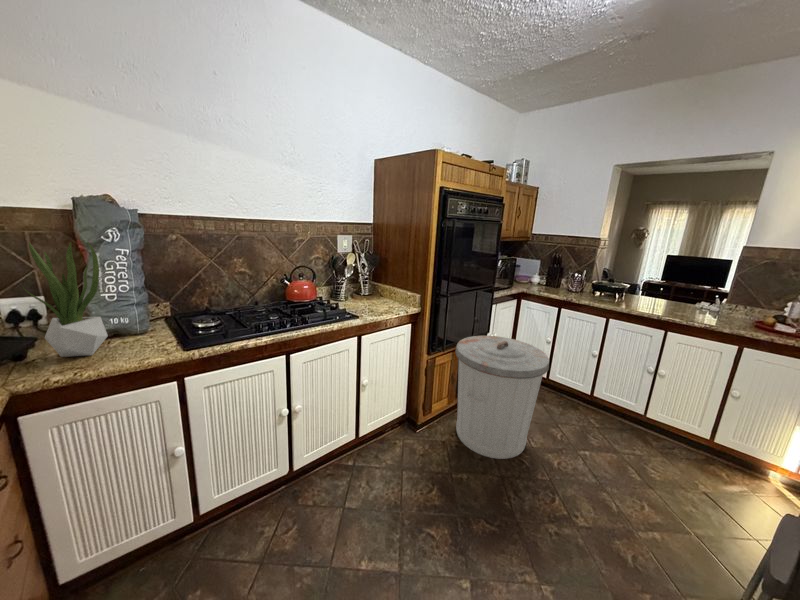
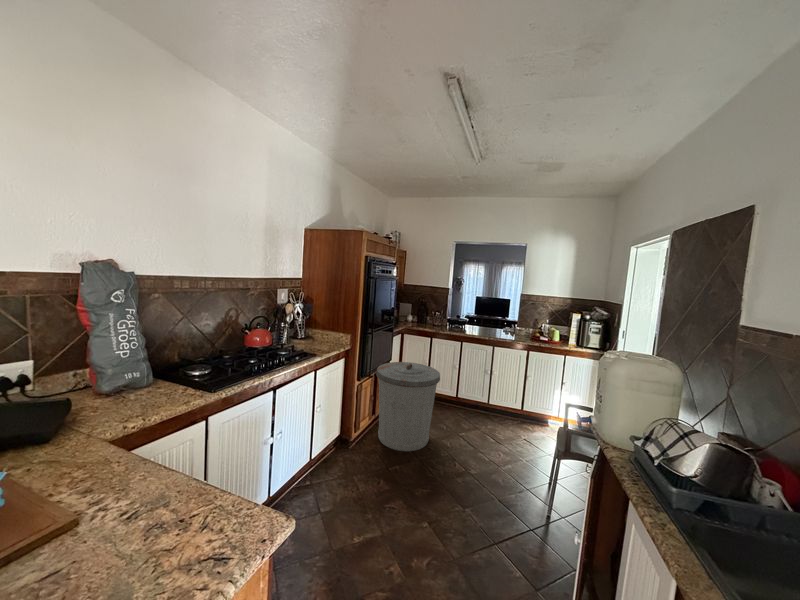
potted plant: present [23,242,108,357] -> none [91,305,149,411]

